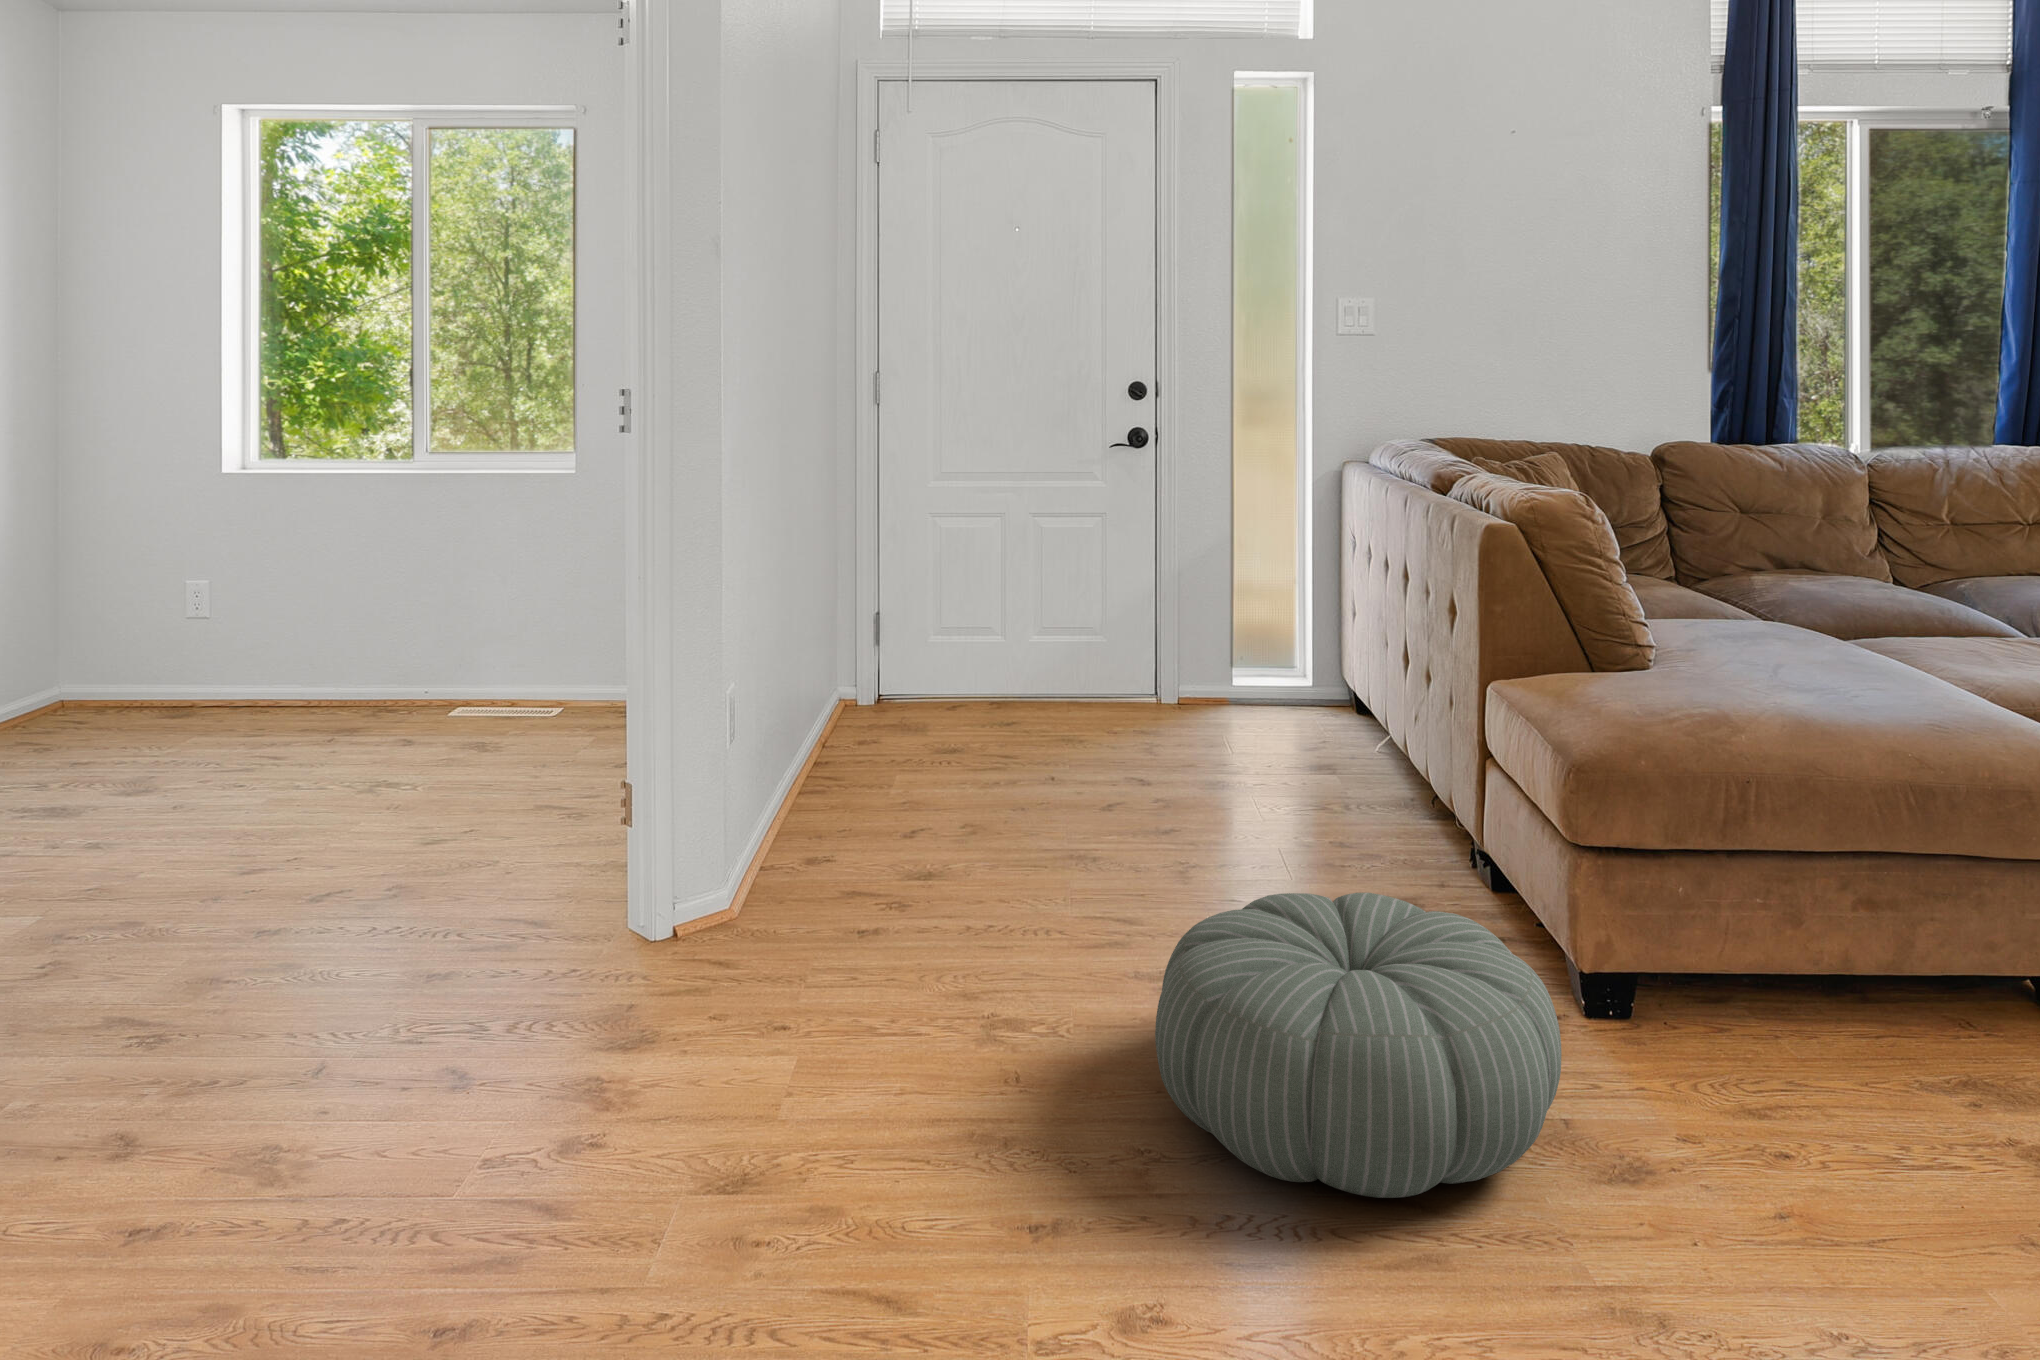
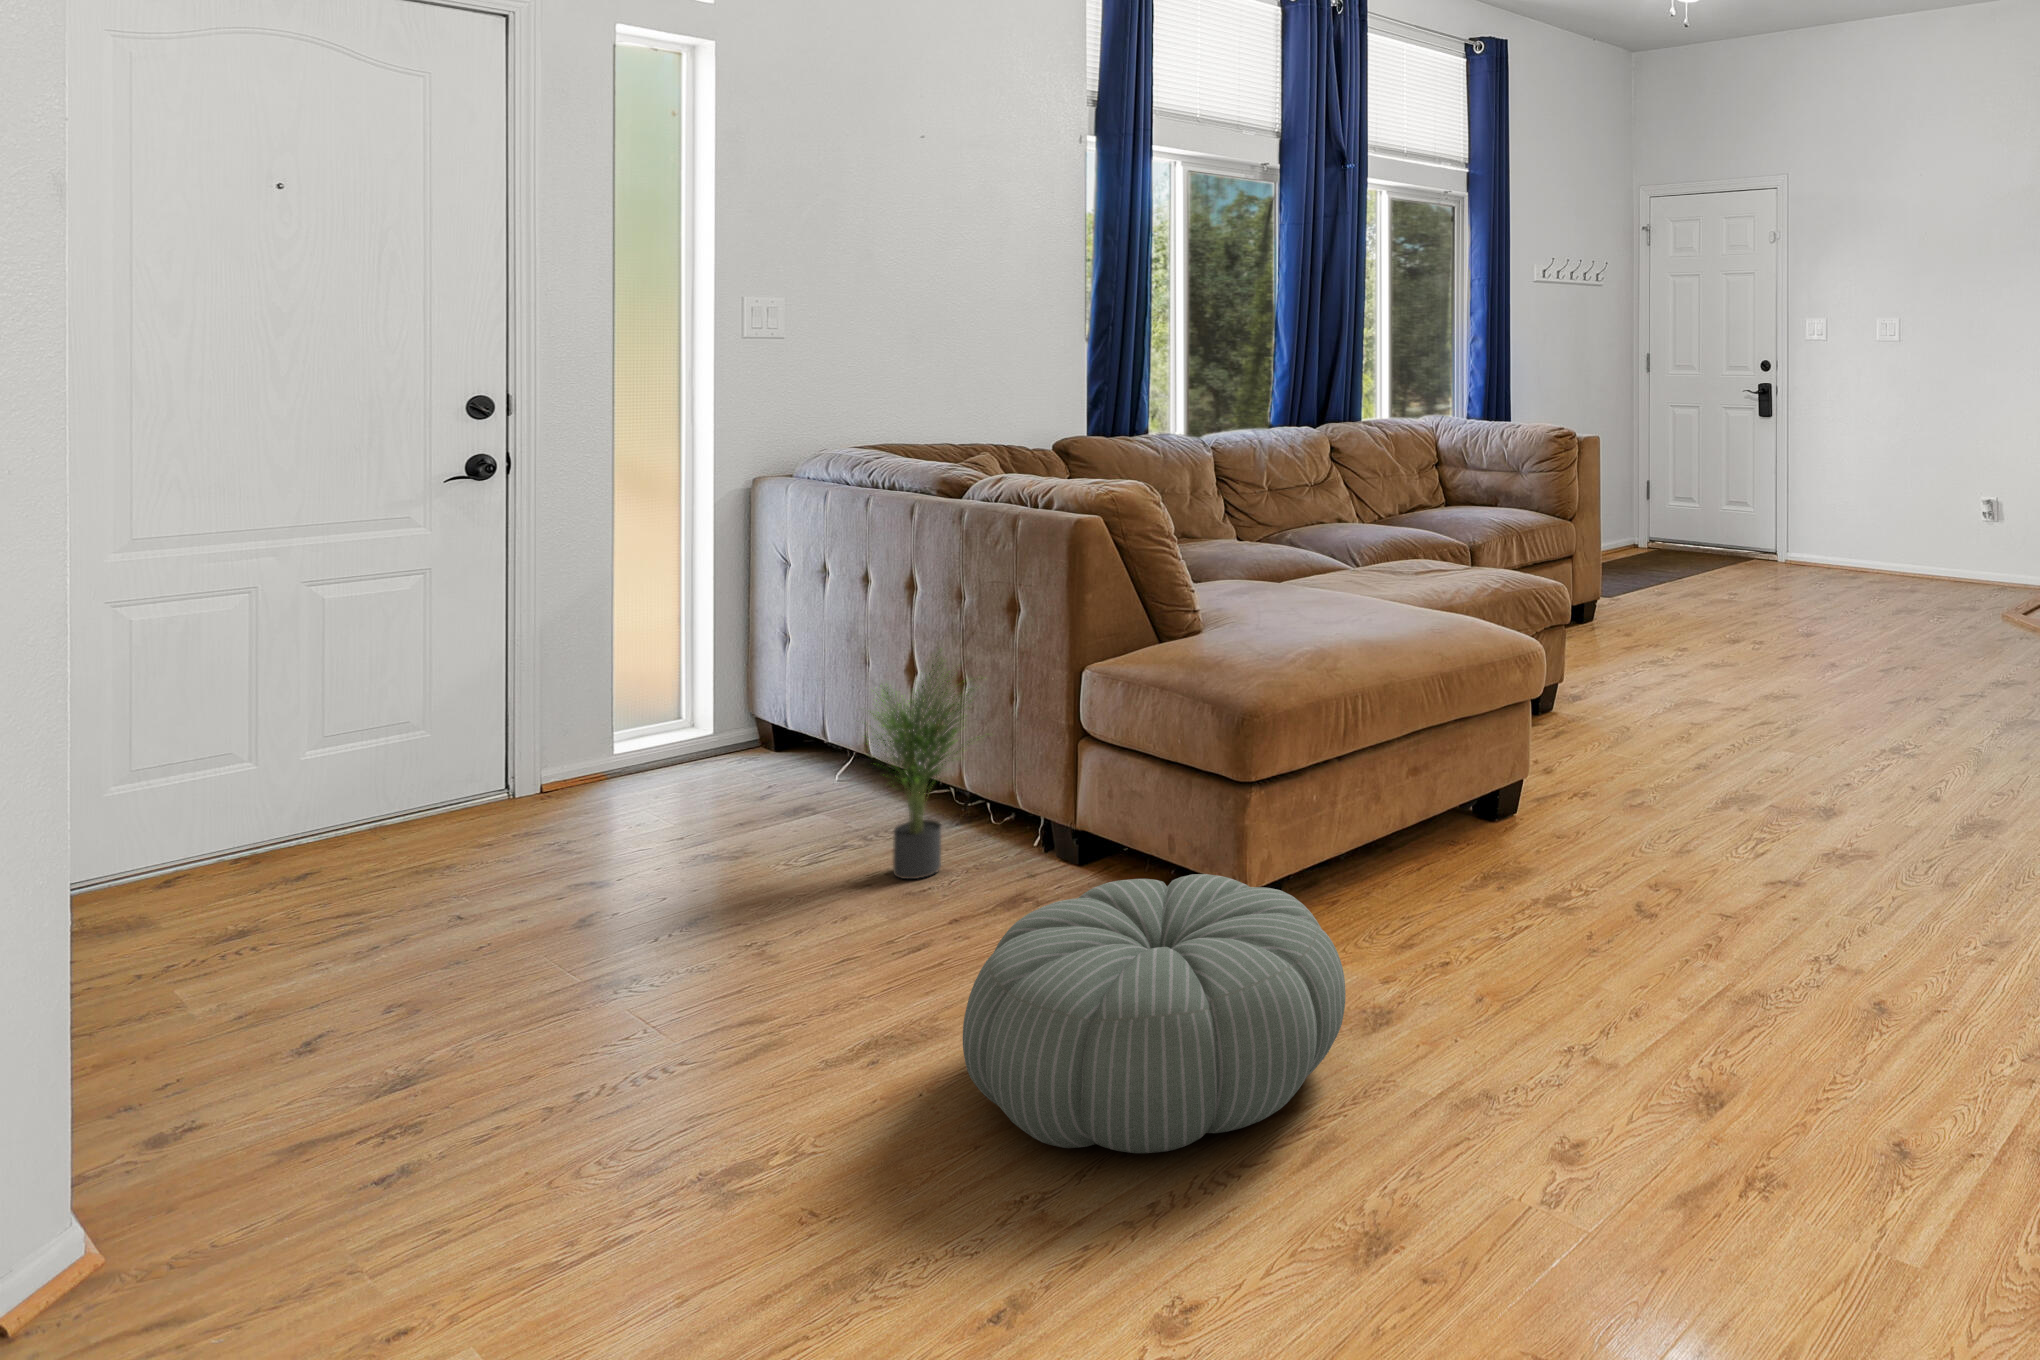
potted plant: none [1292,635,1422,858] -> present [864,655,982,879]

